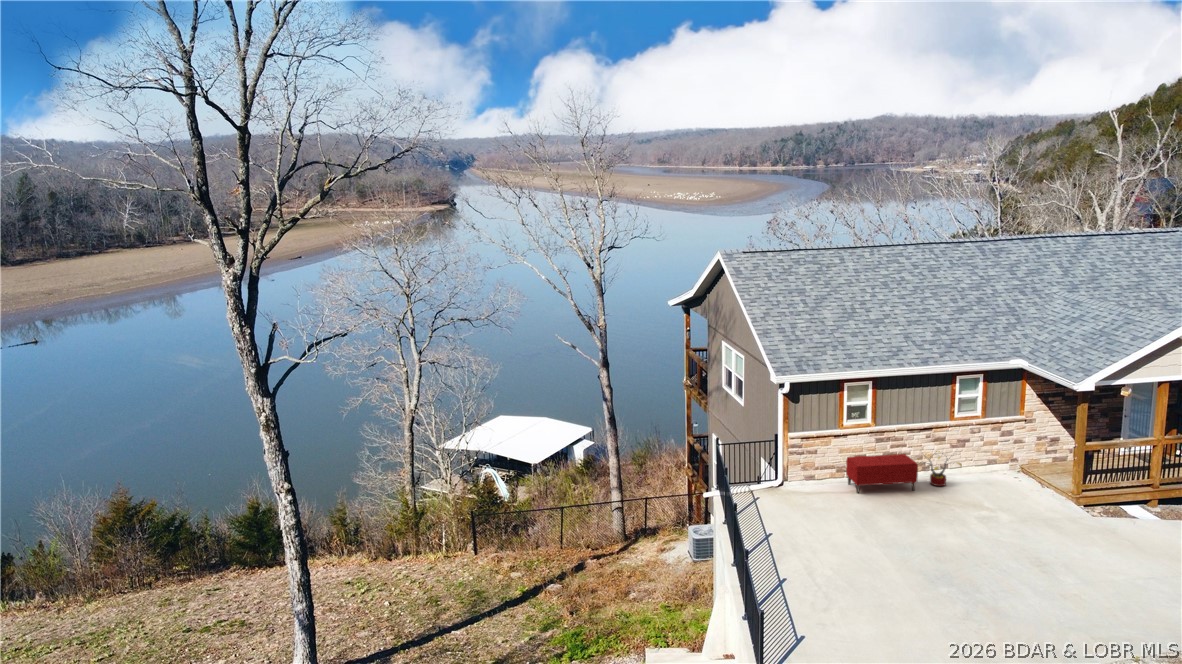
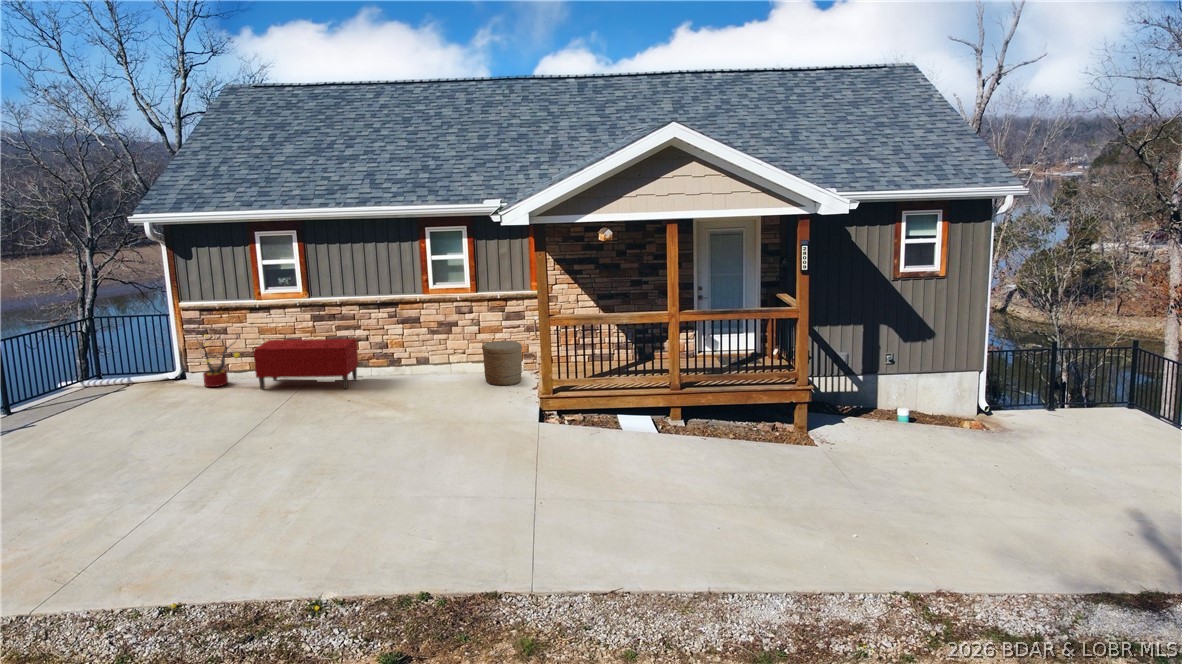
decorative plant: present [928,451,962,486] -> present [200,335,240,387]
woven basket: none [993,451,1025,484] -> present [482,341,522,386]

